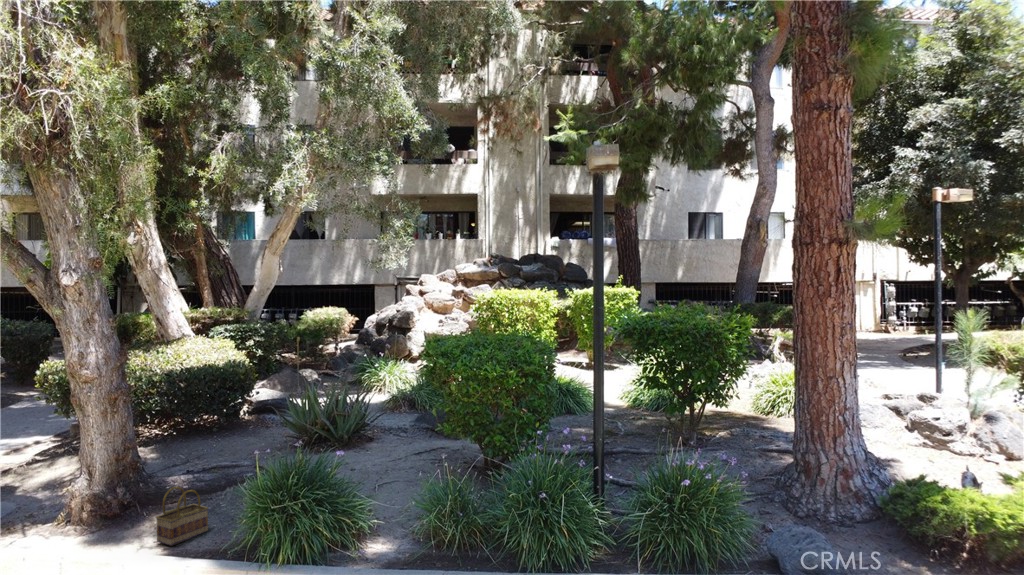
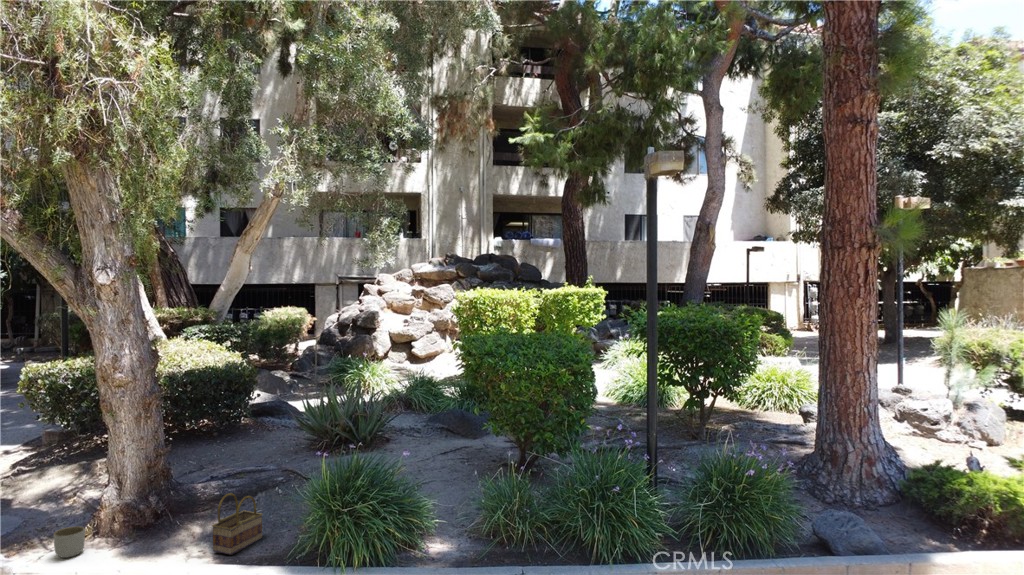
planter: none [23,513,53,542] -> present [54,526,85,558]

